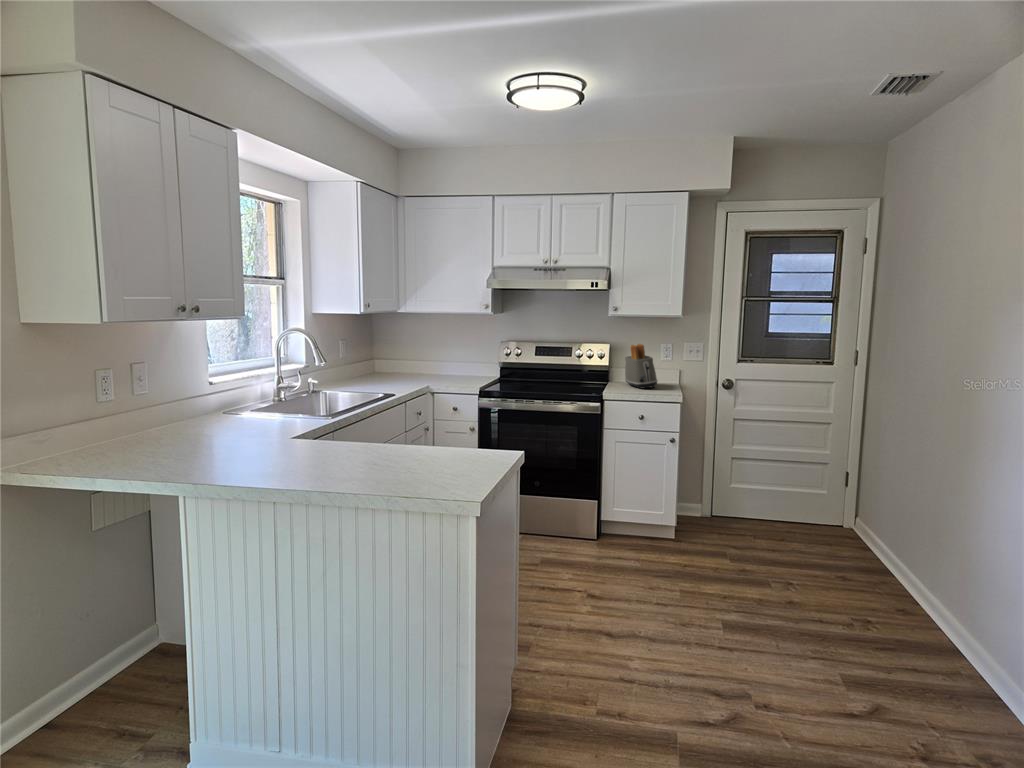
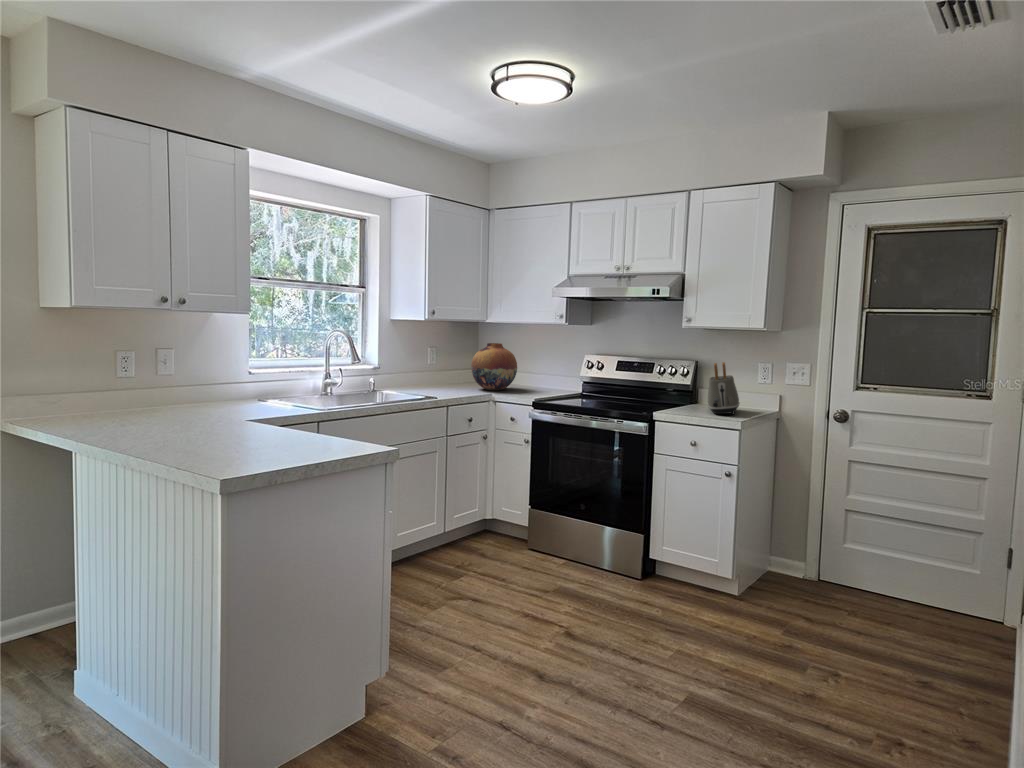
vase: none [391,334,437,380] -> present [471,343,517,390]

